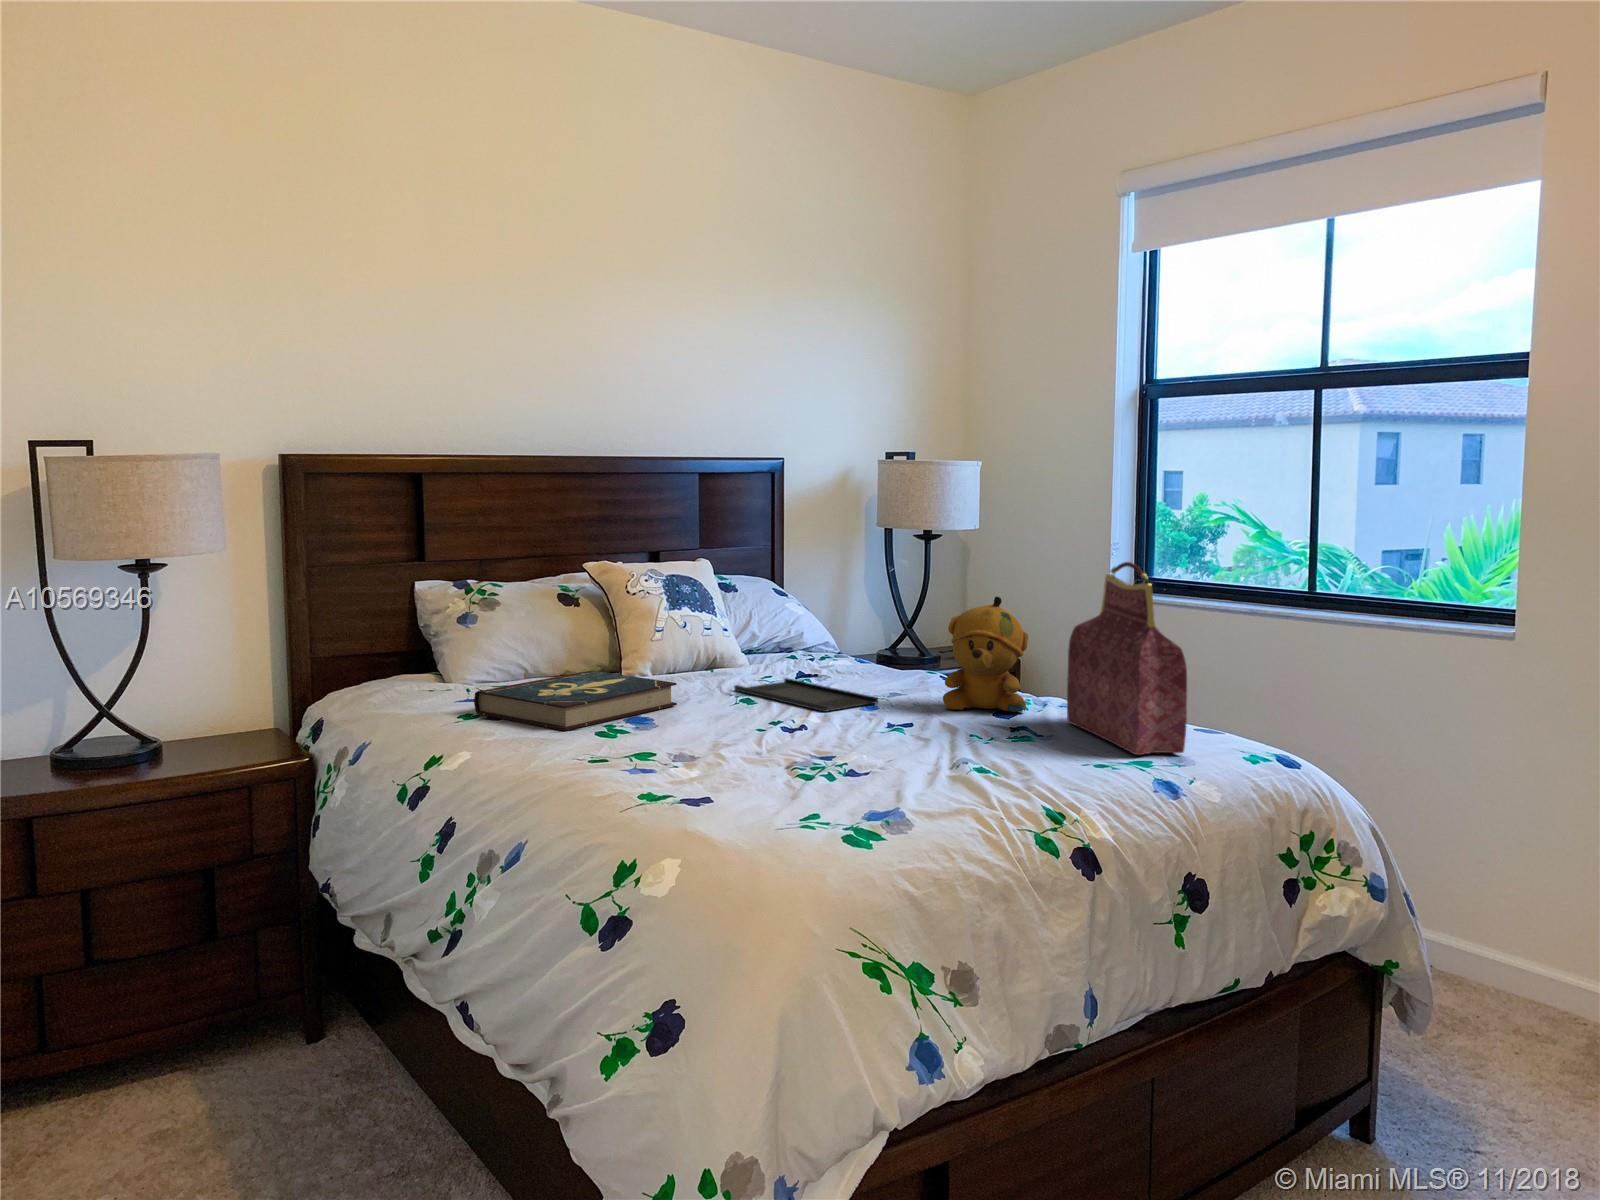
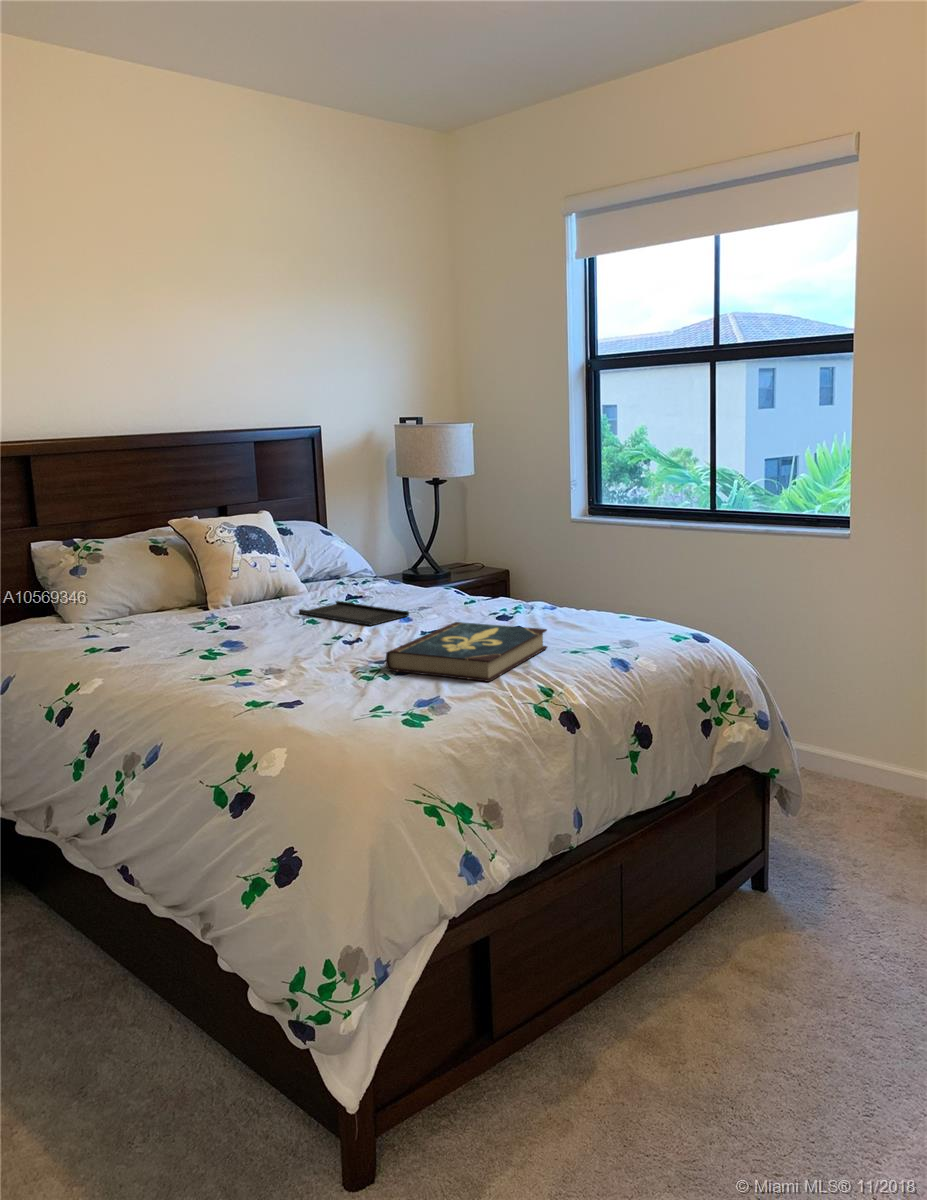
handbag: present [1067,562,1187,755] -> none [546,503,632,642]
stuffed bear: present [943,596,1028,712] -> none [457,532,518,617]
book: present [474,670,677,731] -> present [386,622,547,682]

